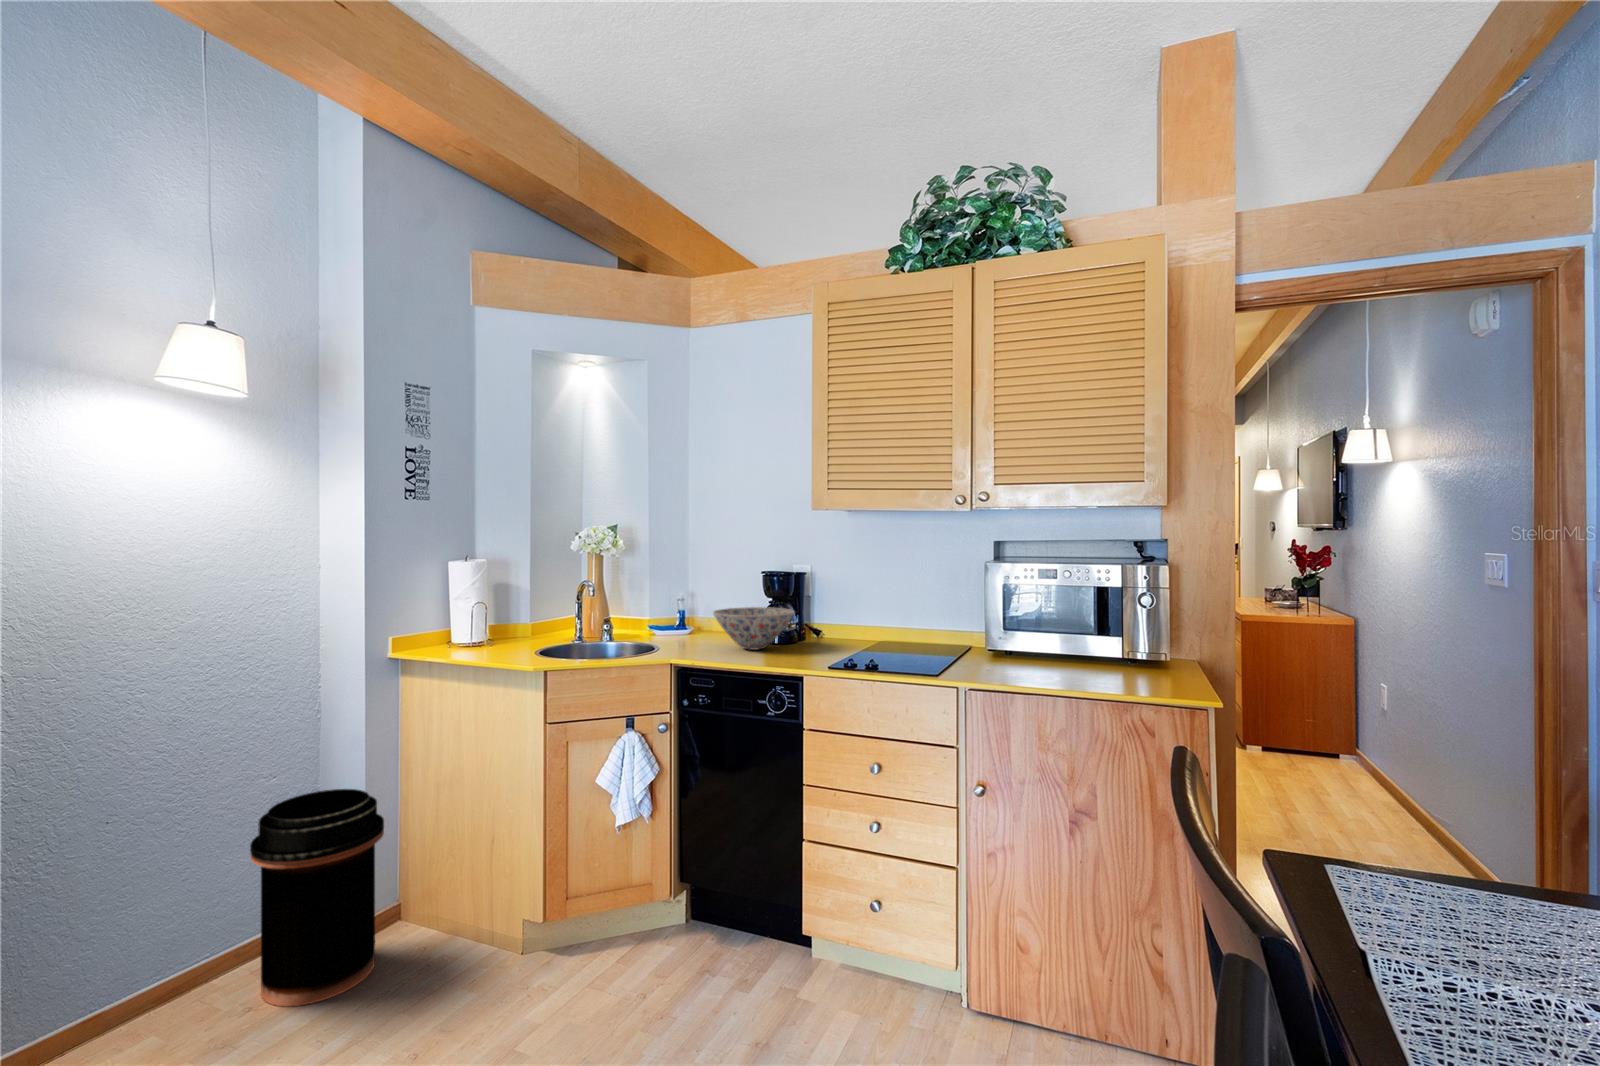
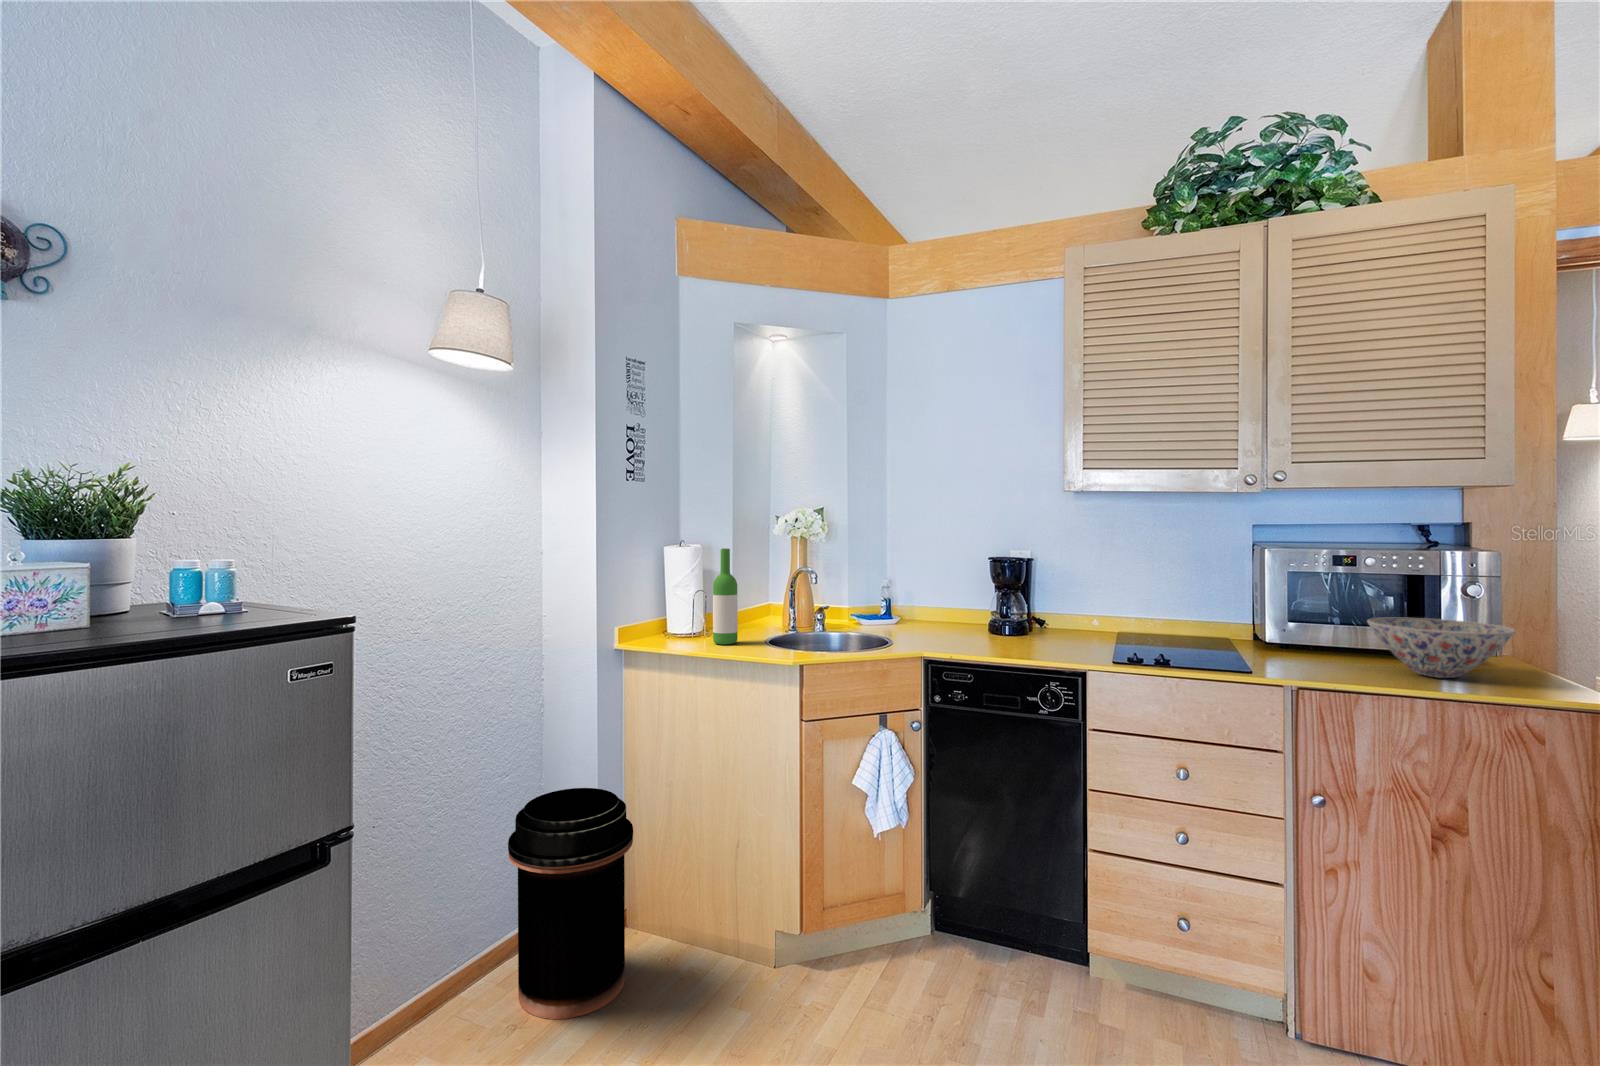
wine bottle: none [487,563,511,653] -> present [713,548,738,644]
bowl: present [713,607,794,650] -> present [1367,617,1515,678]

